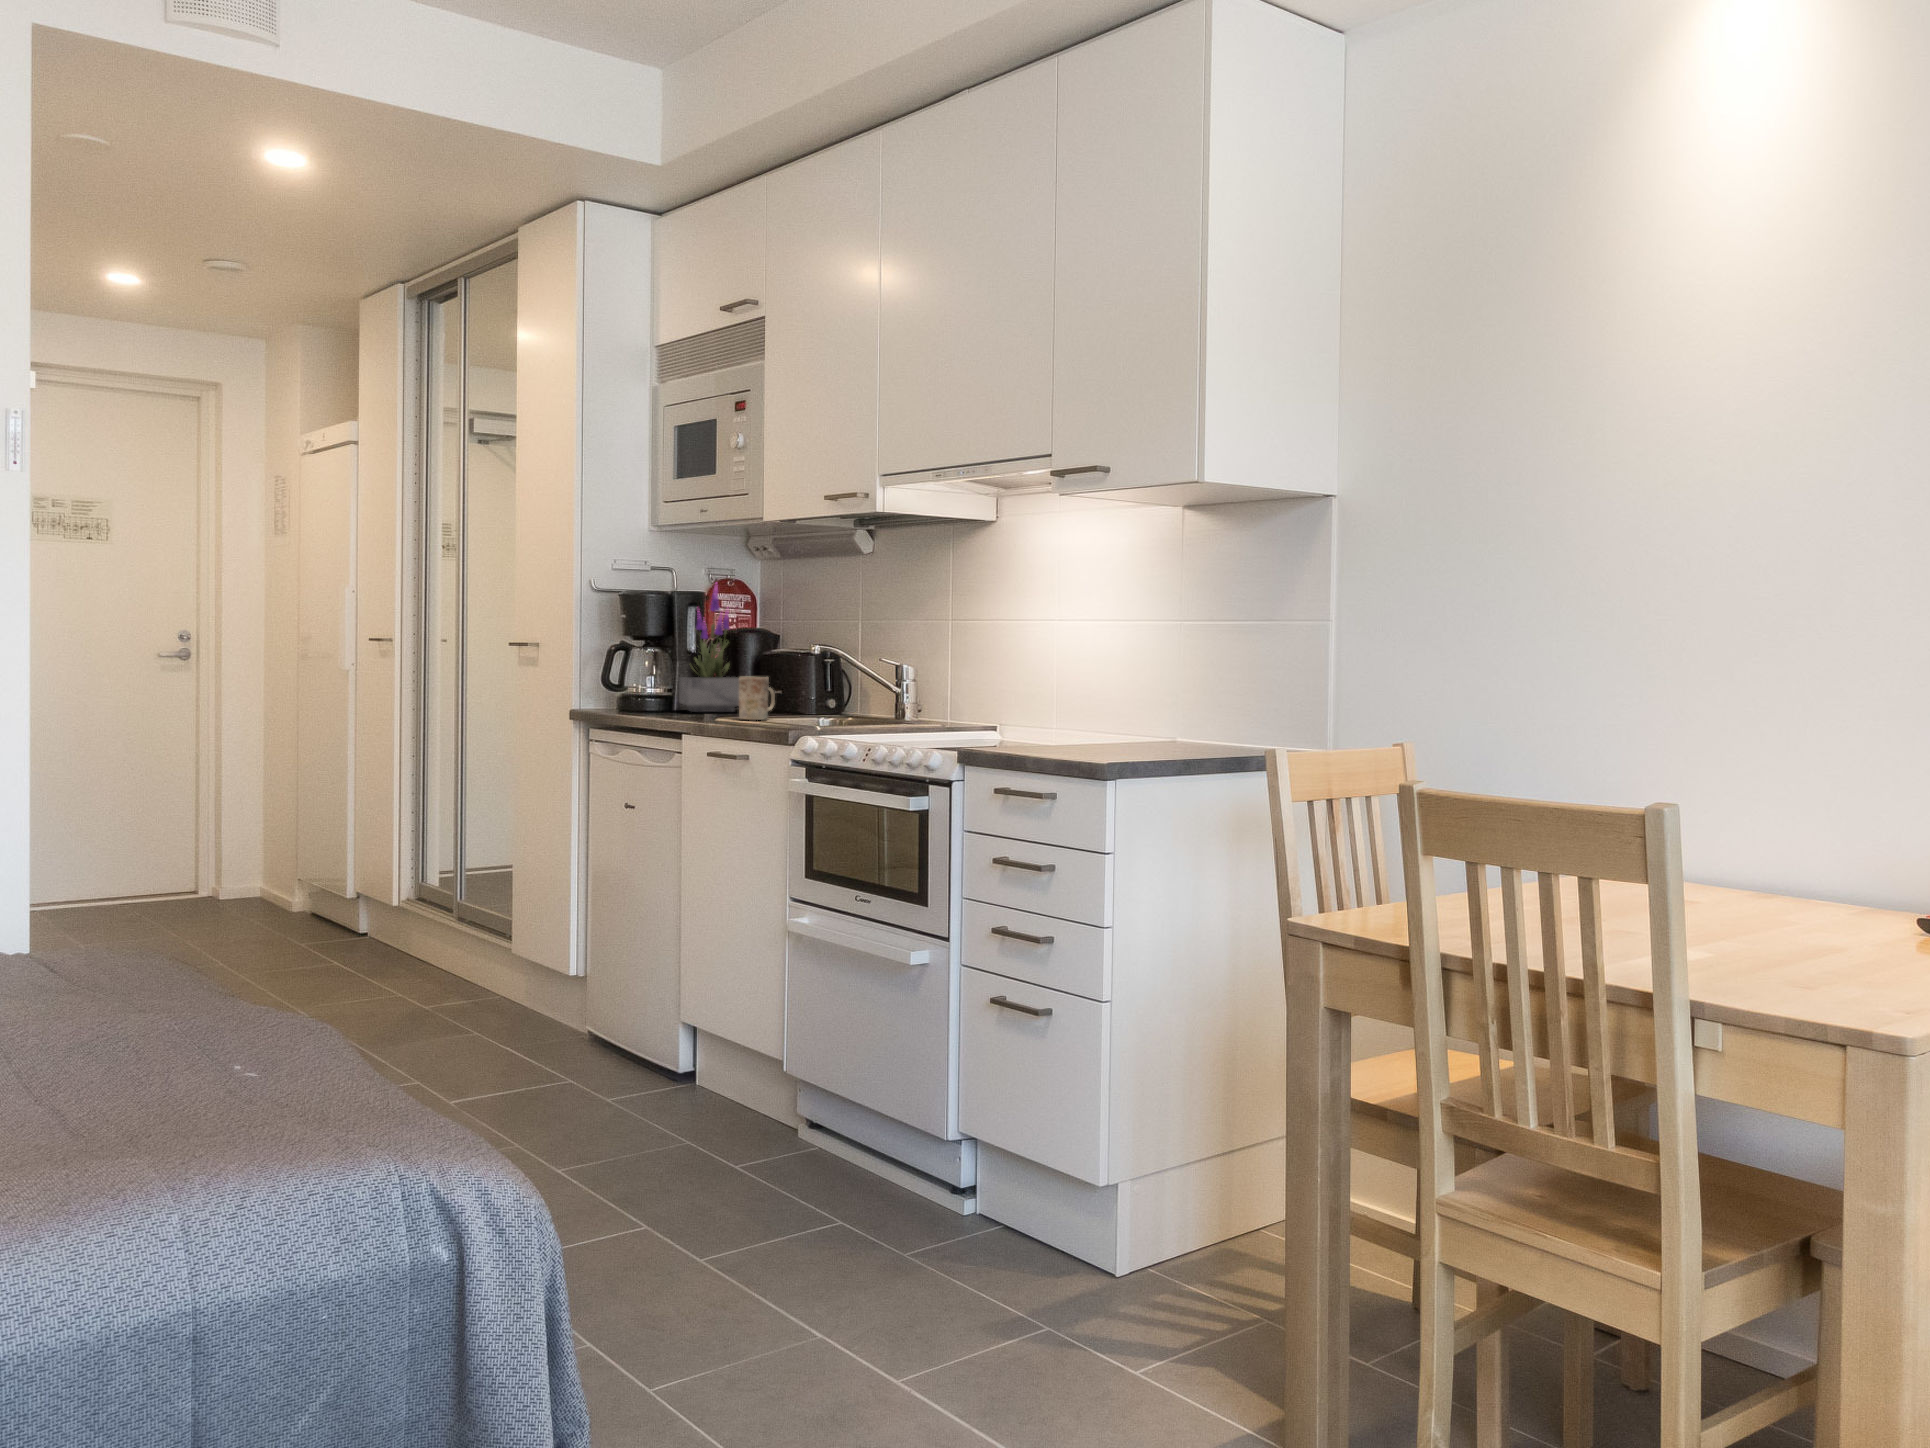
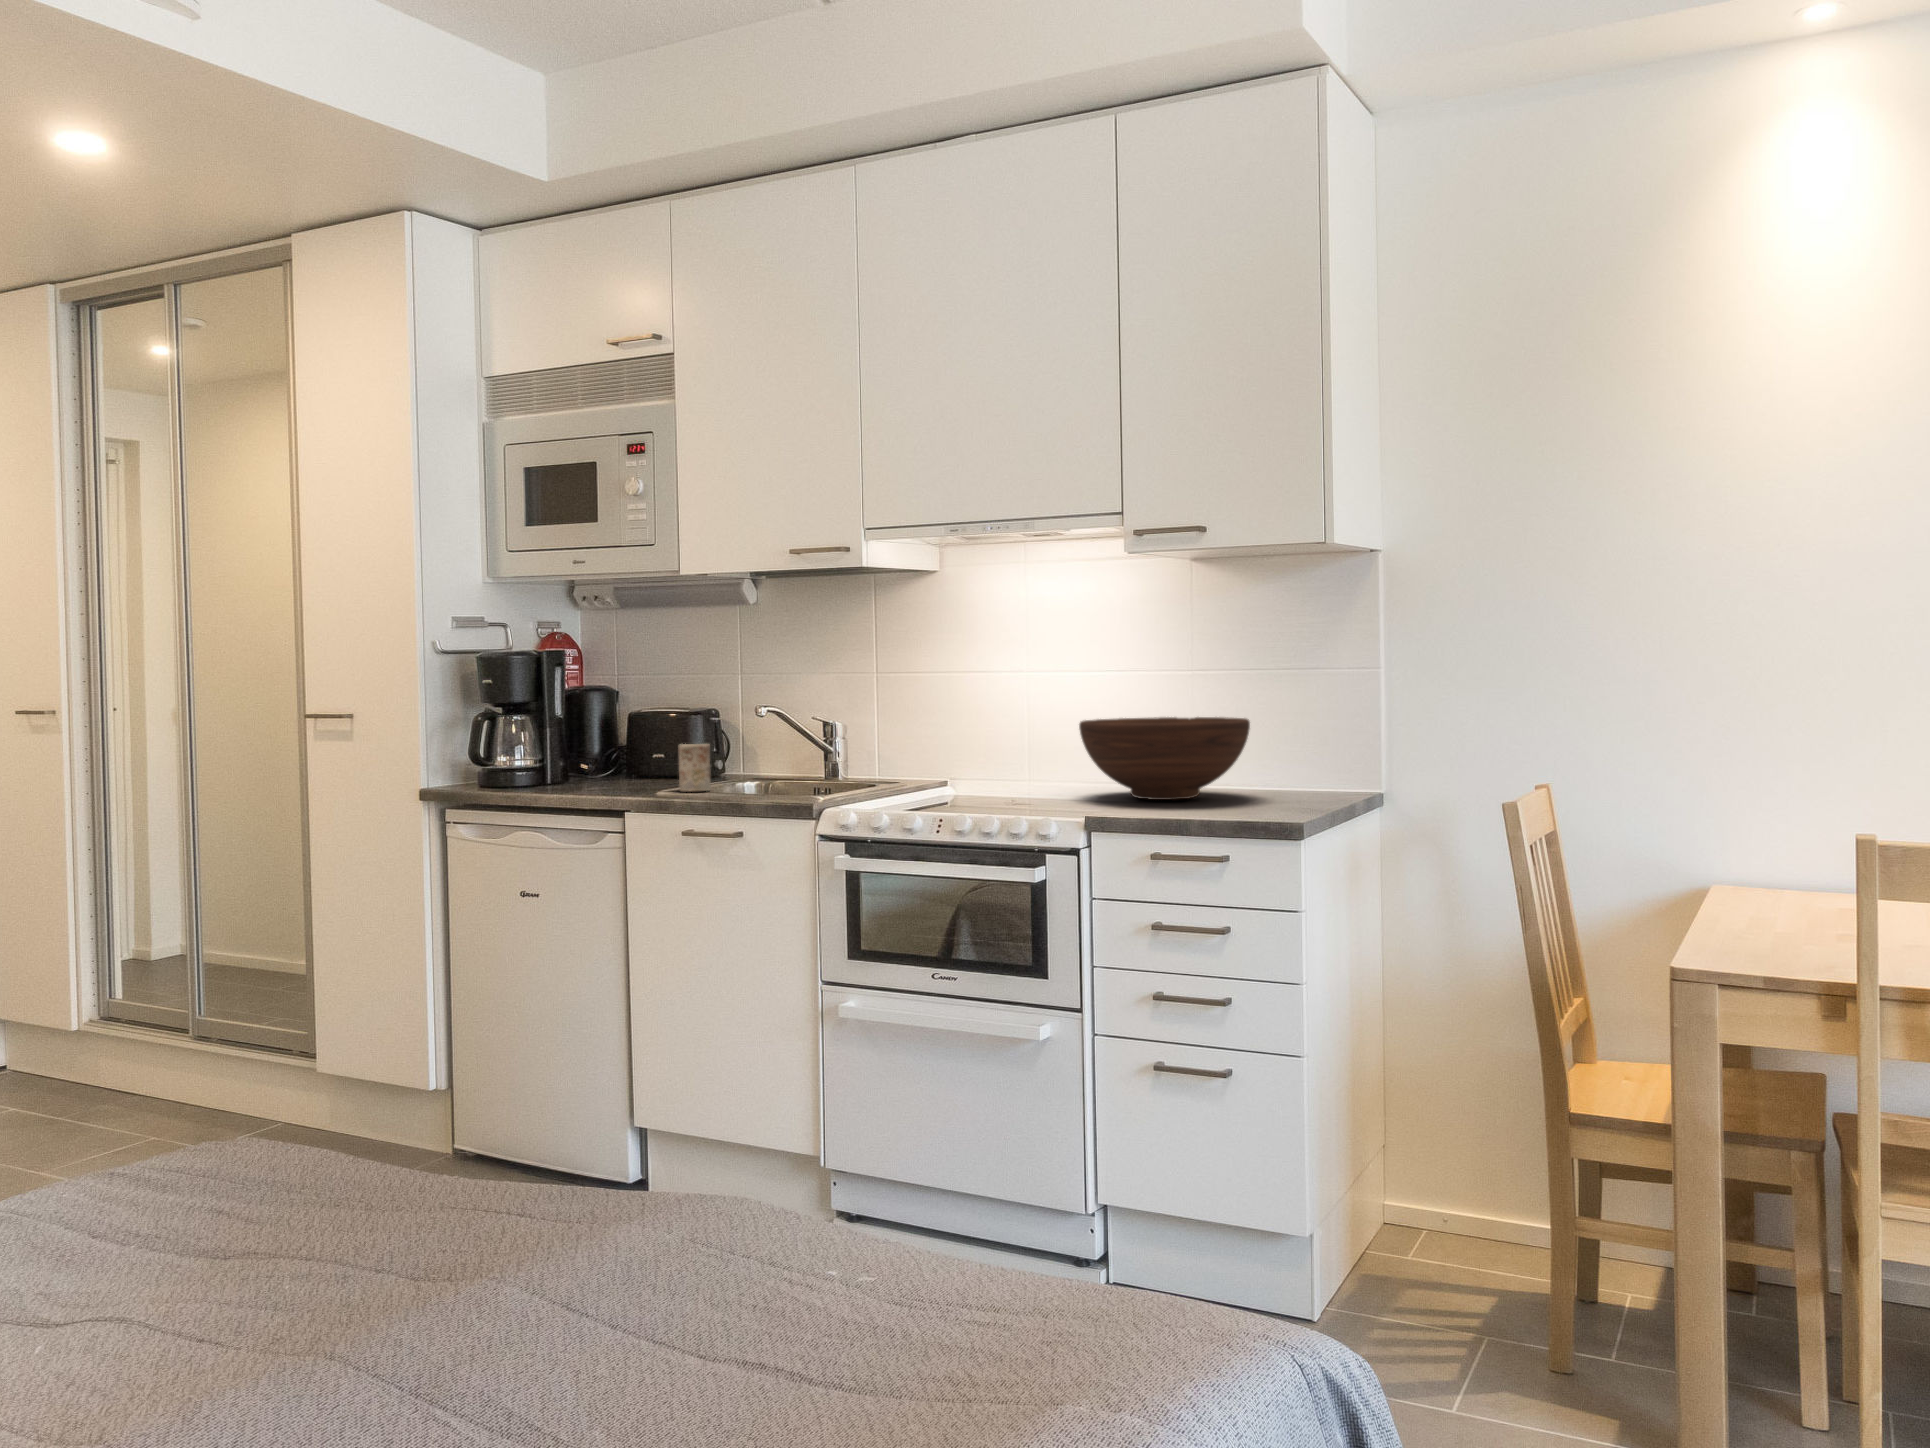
potted plant: present [679,582,739,712] -> none [555,638,640,784]
fruit bowl: none [1029,662,1199,743] -> present [1079,717,1250,800]

